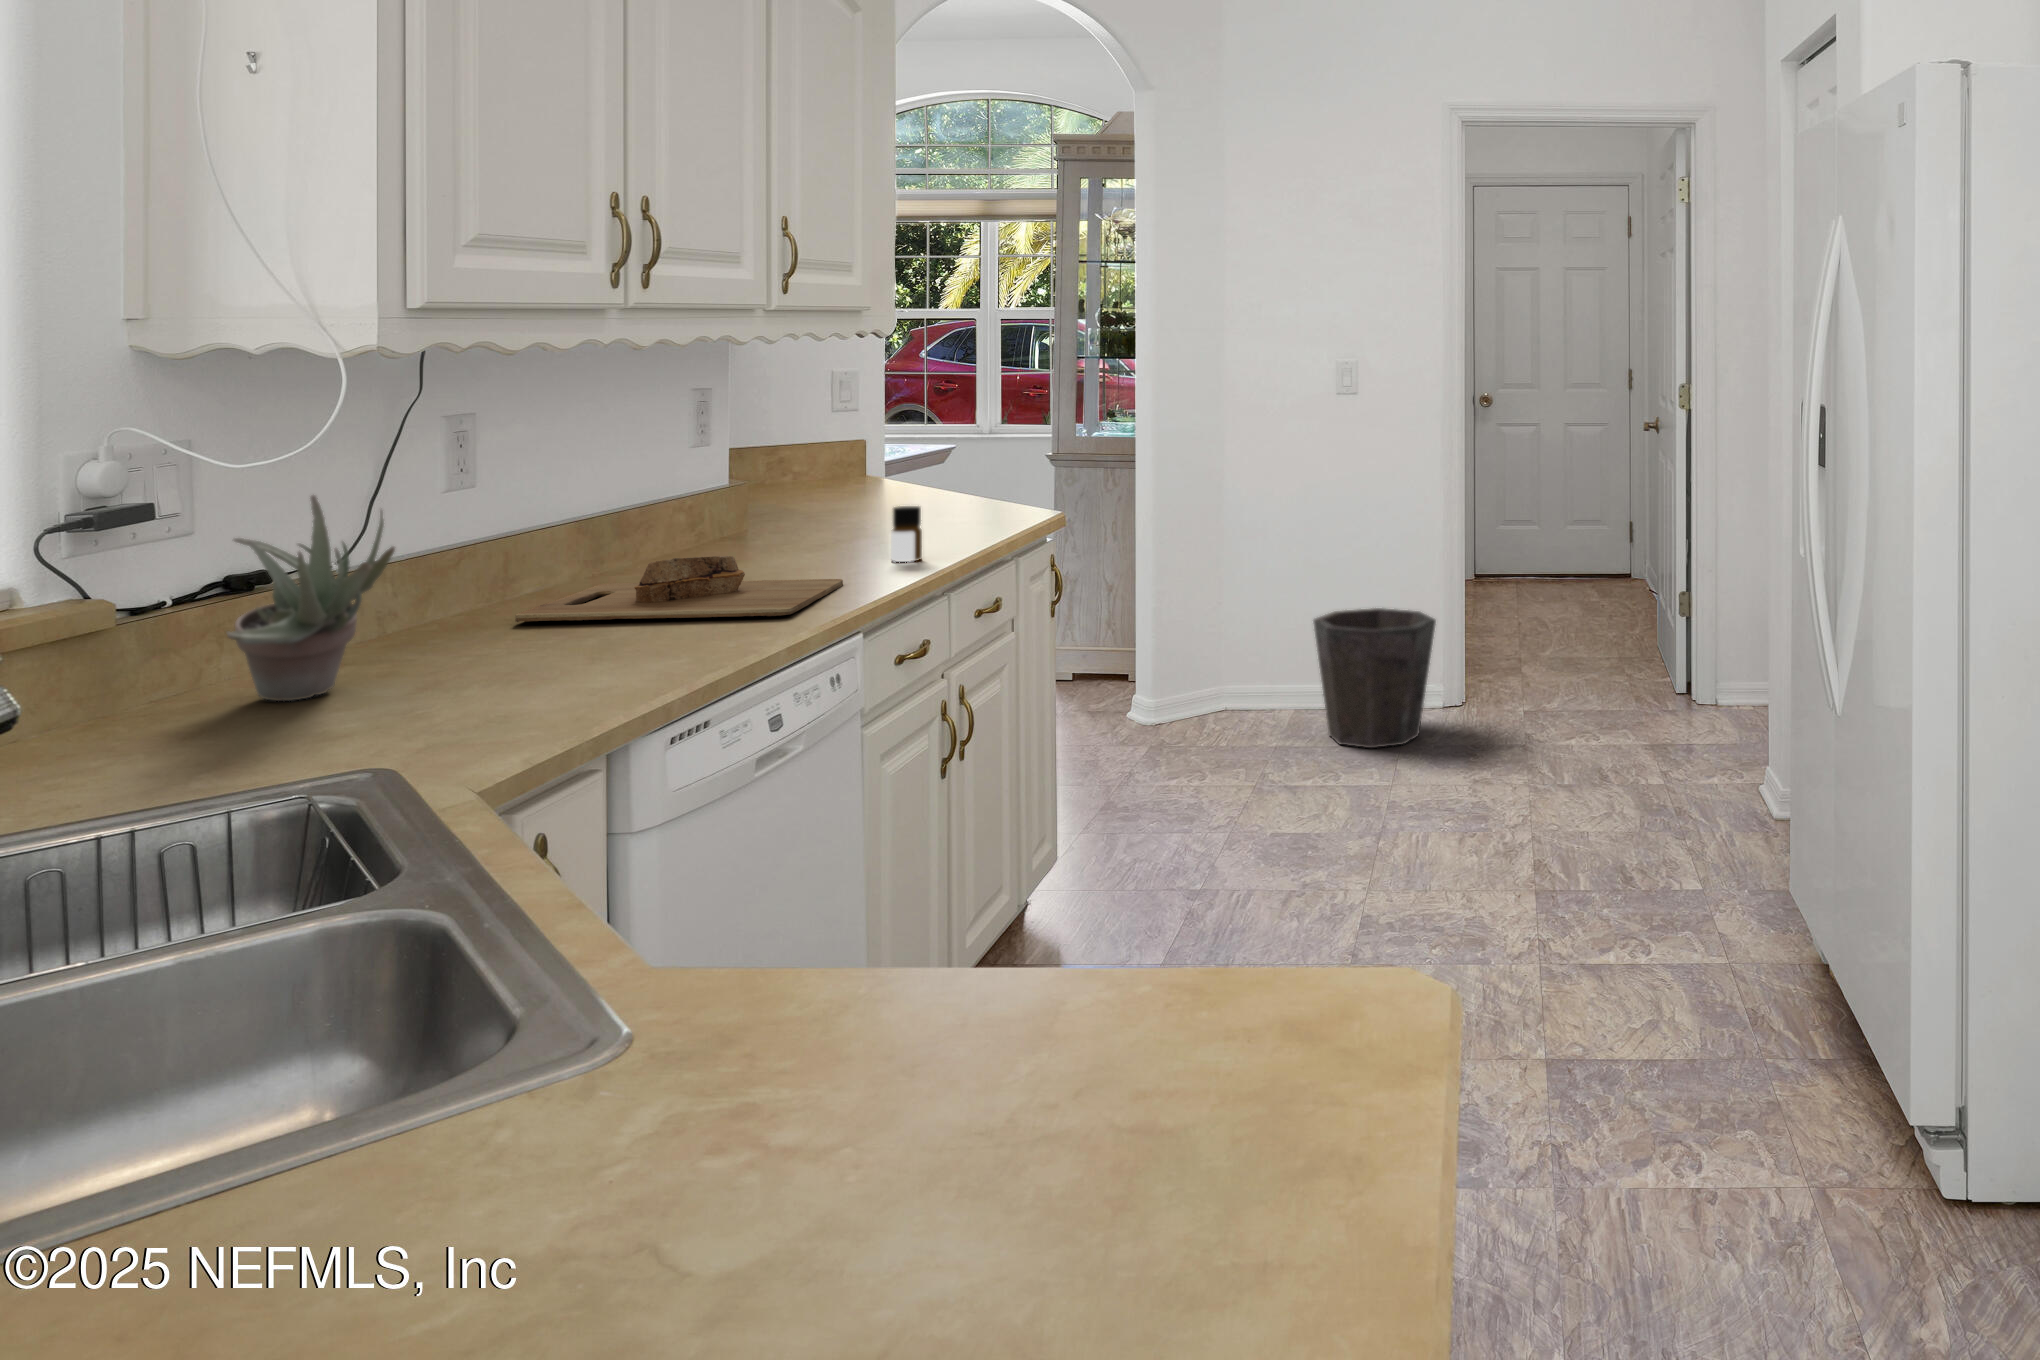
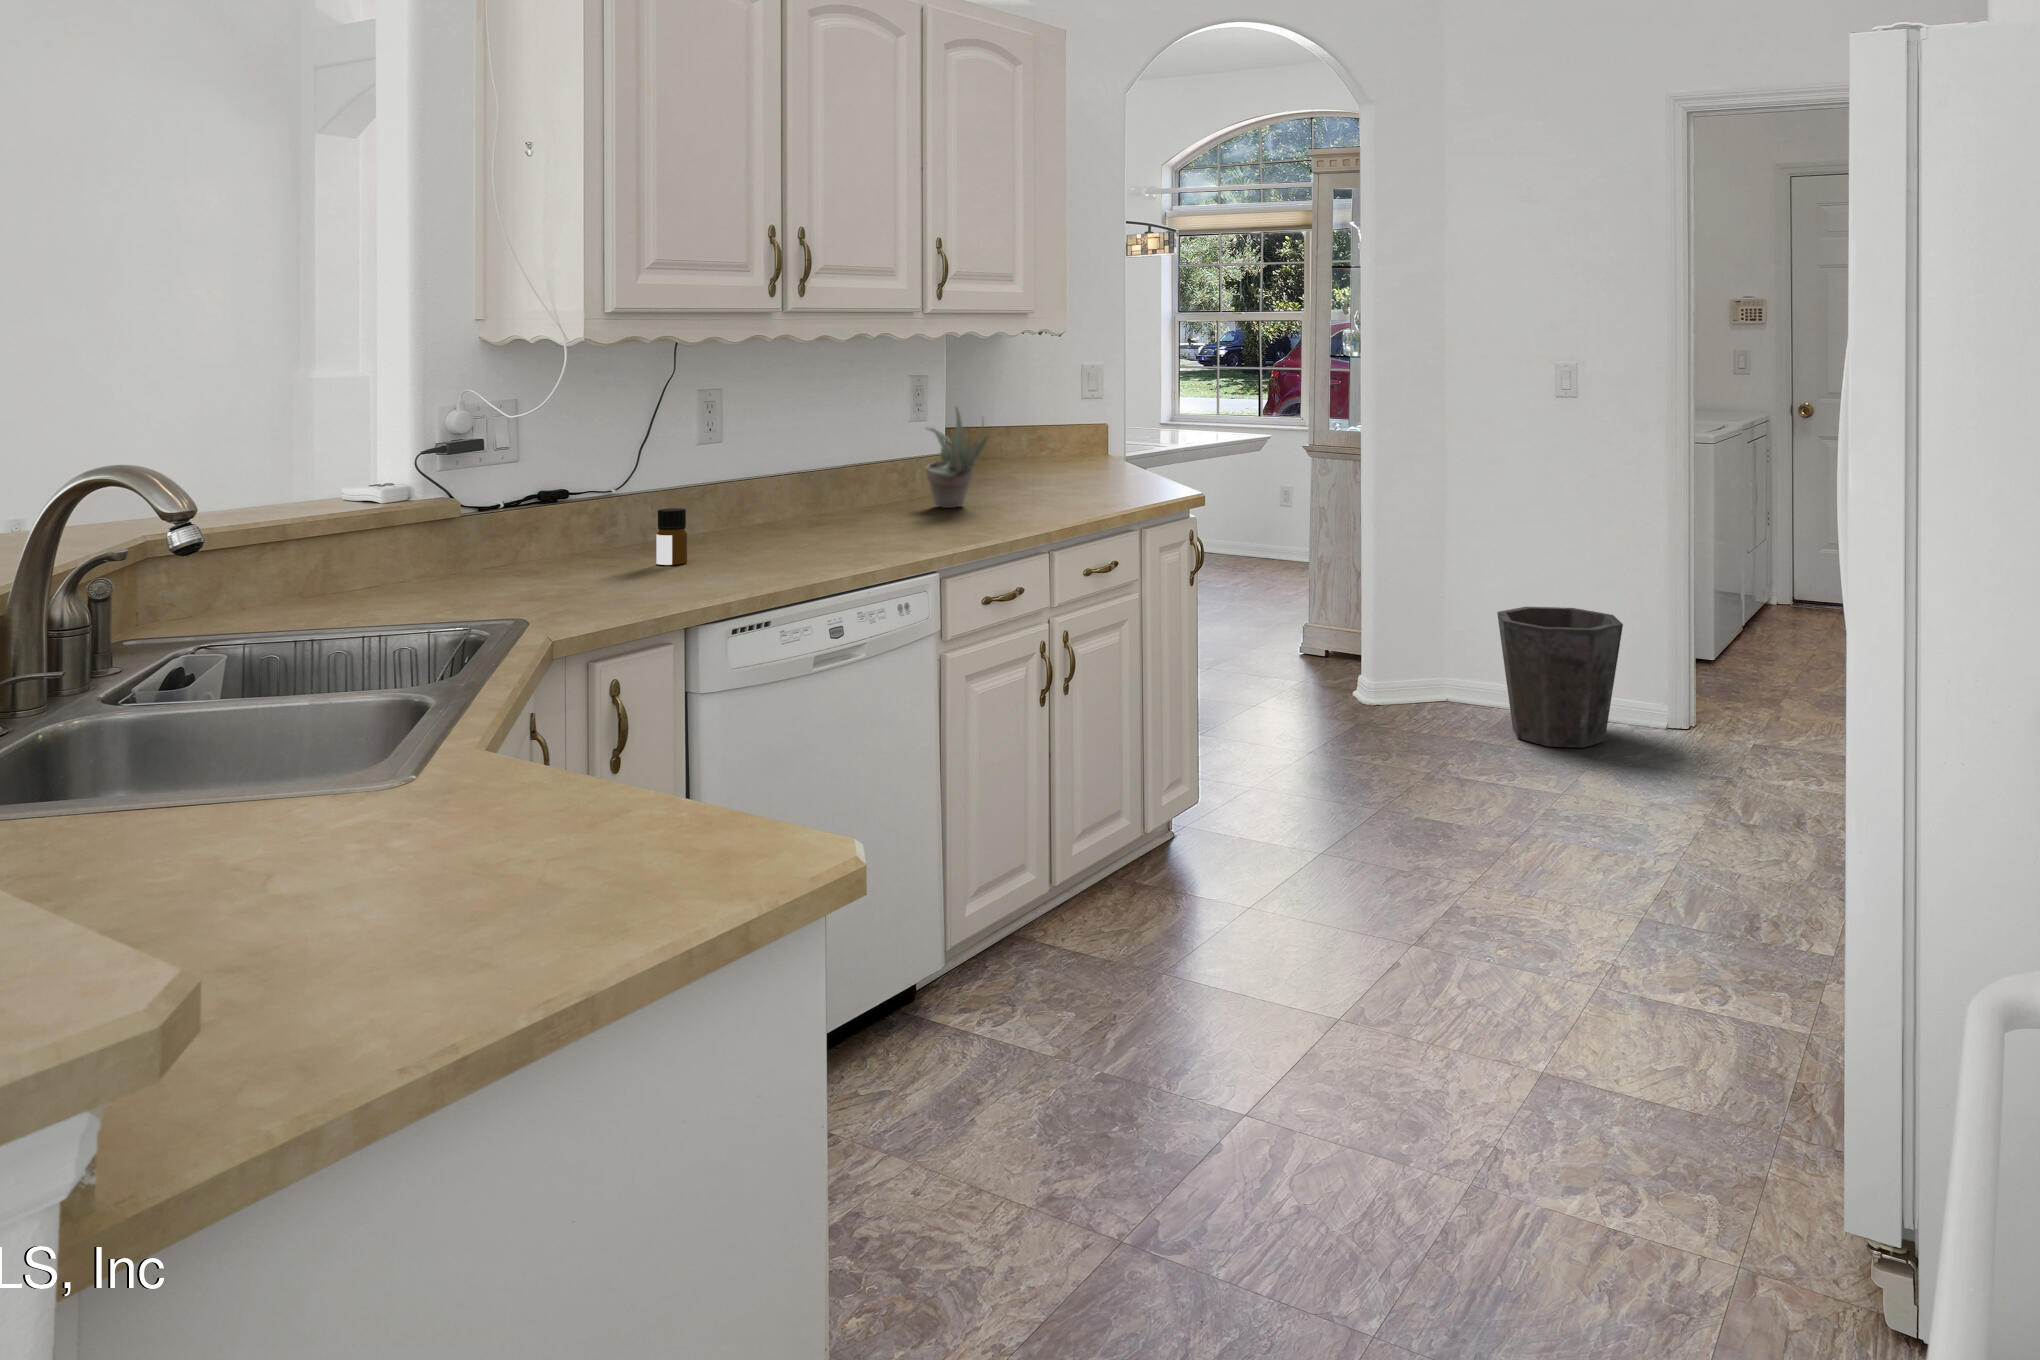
succulent plant: present [227,495,395,701] -> present [925,407,988,508]
bottle: present [891,506,922,562] -> present [656,508,687,565]
cutting board: present [515,556,843,622] -> none [721,501,953,550]

